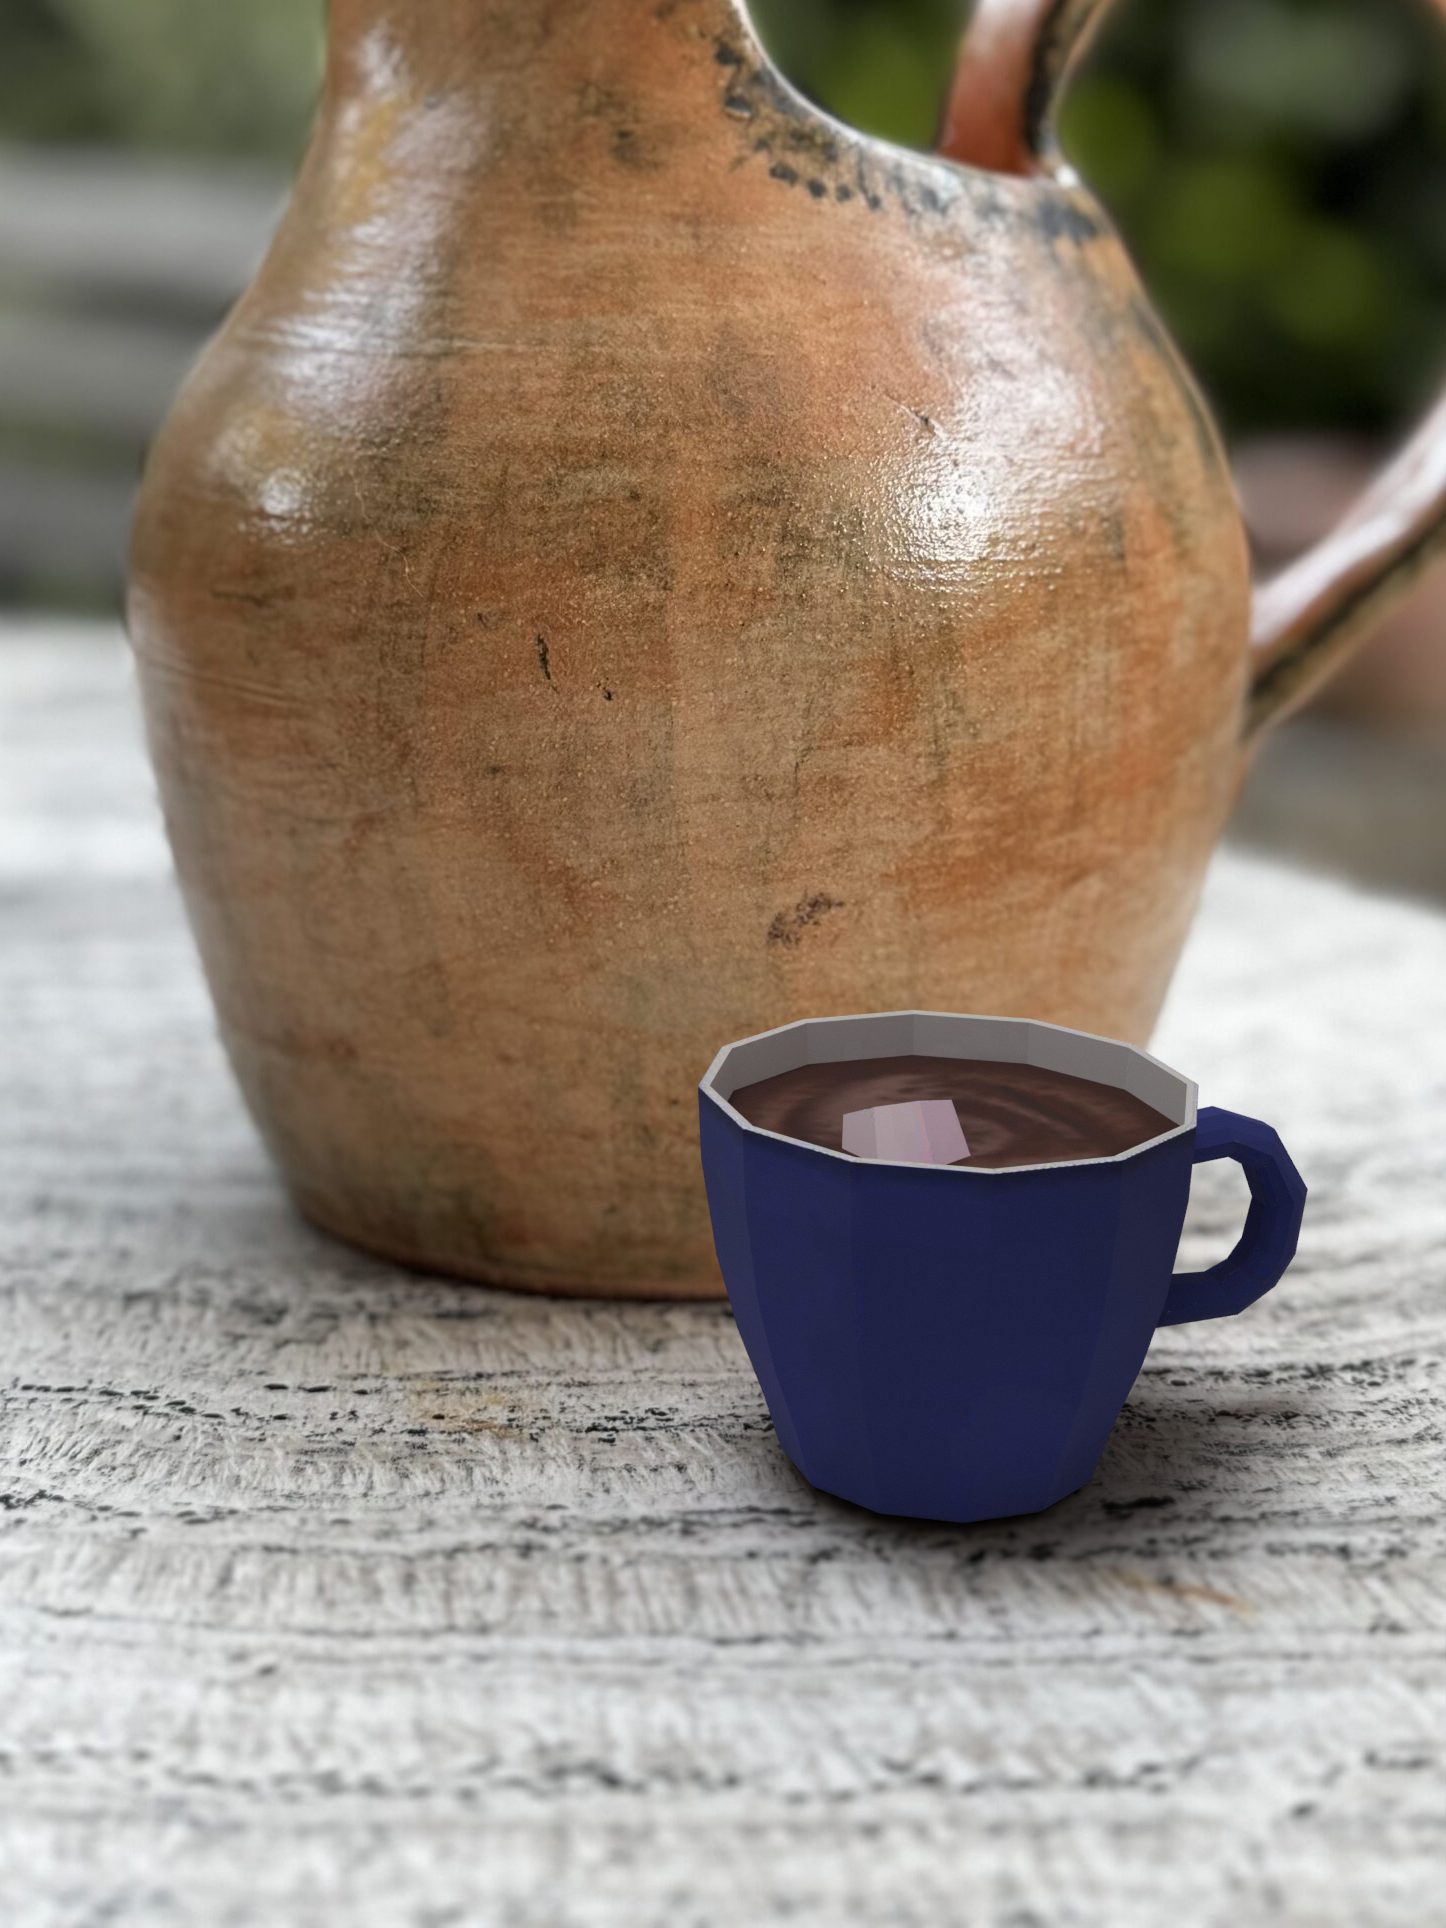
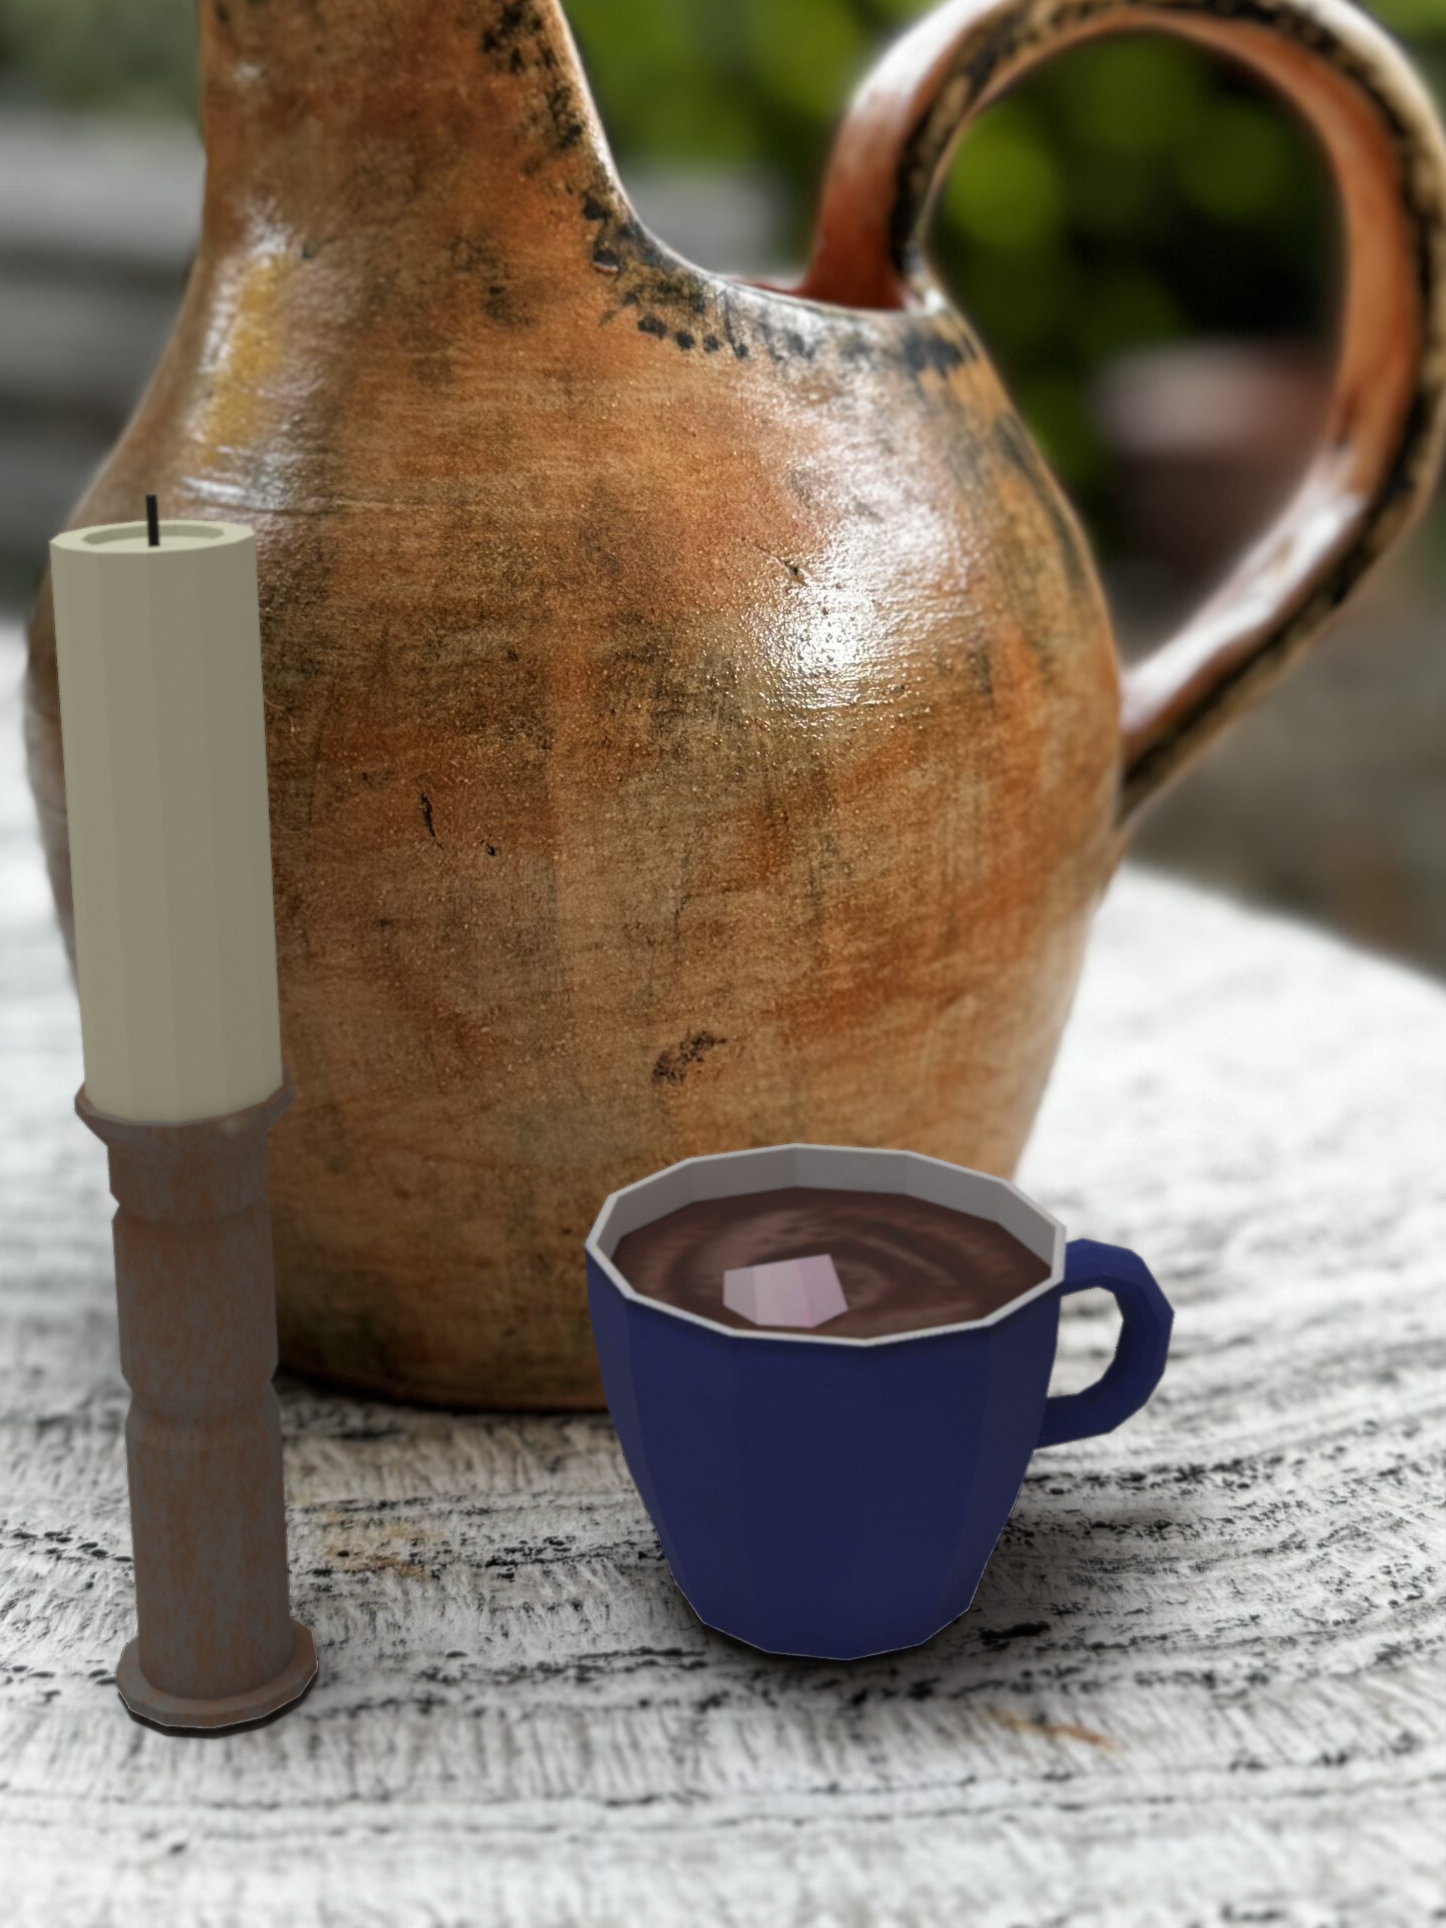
candle: none [177,276,414,1565] -> present [50,494,319,1729]

